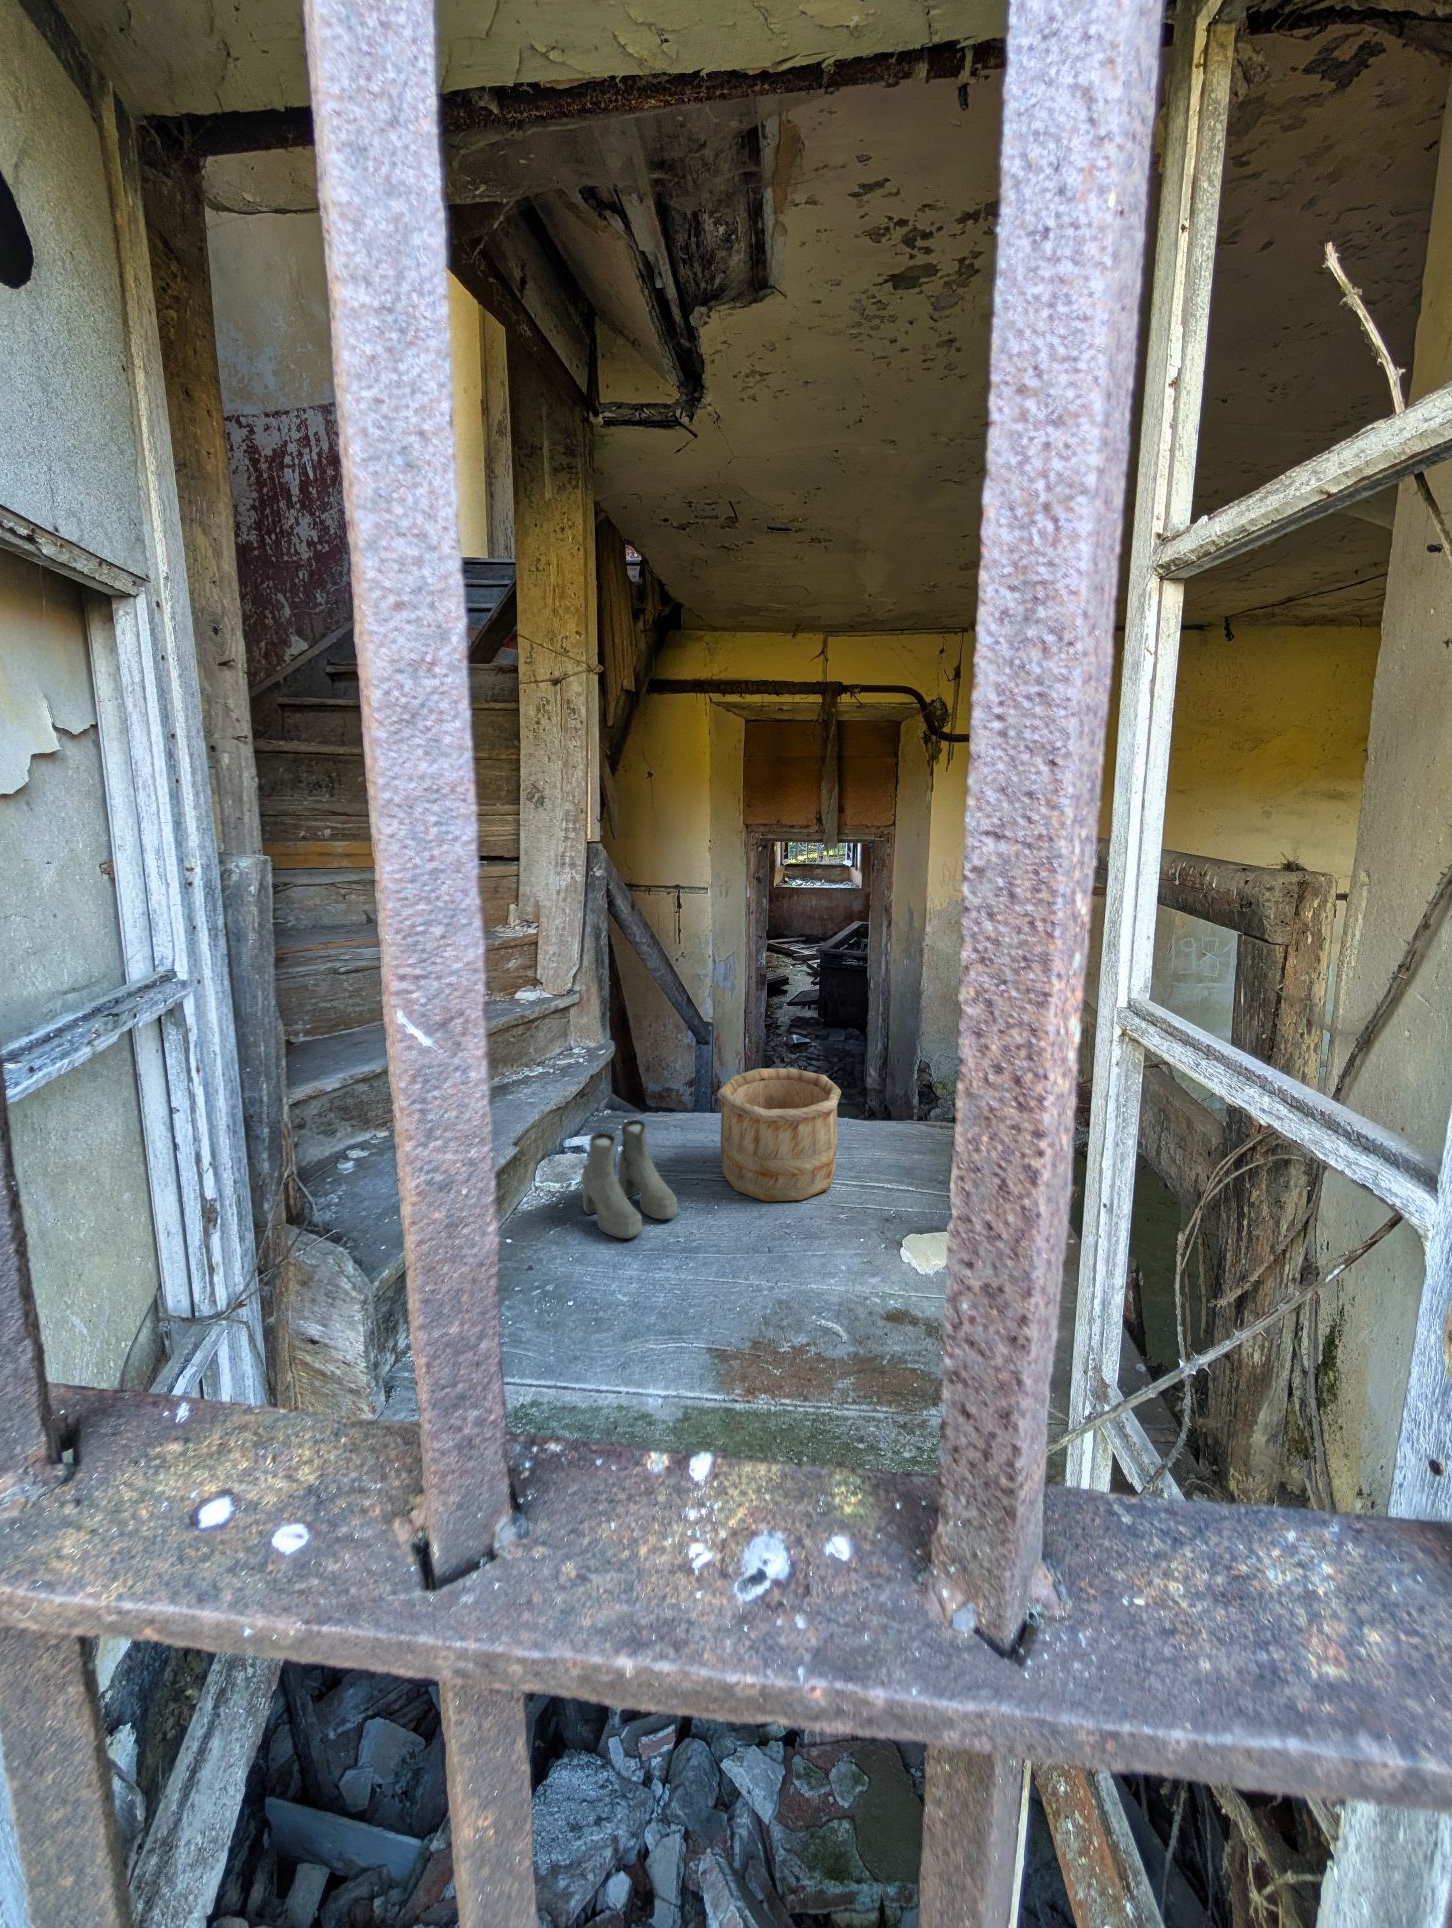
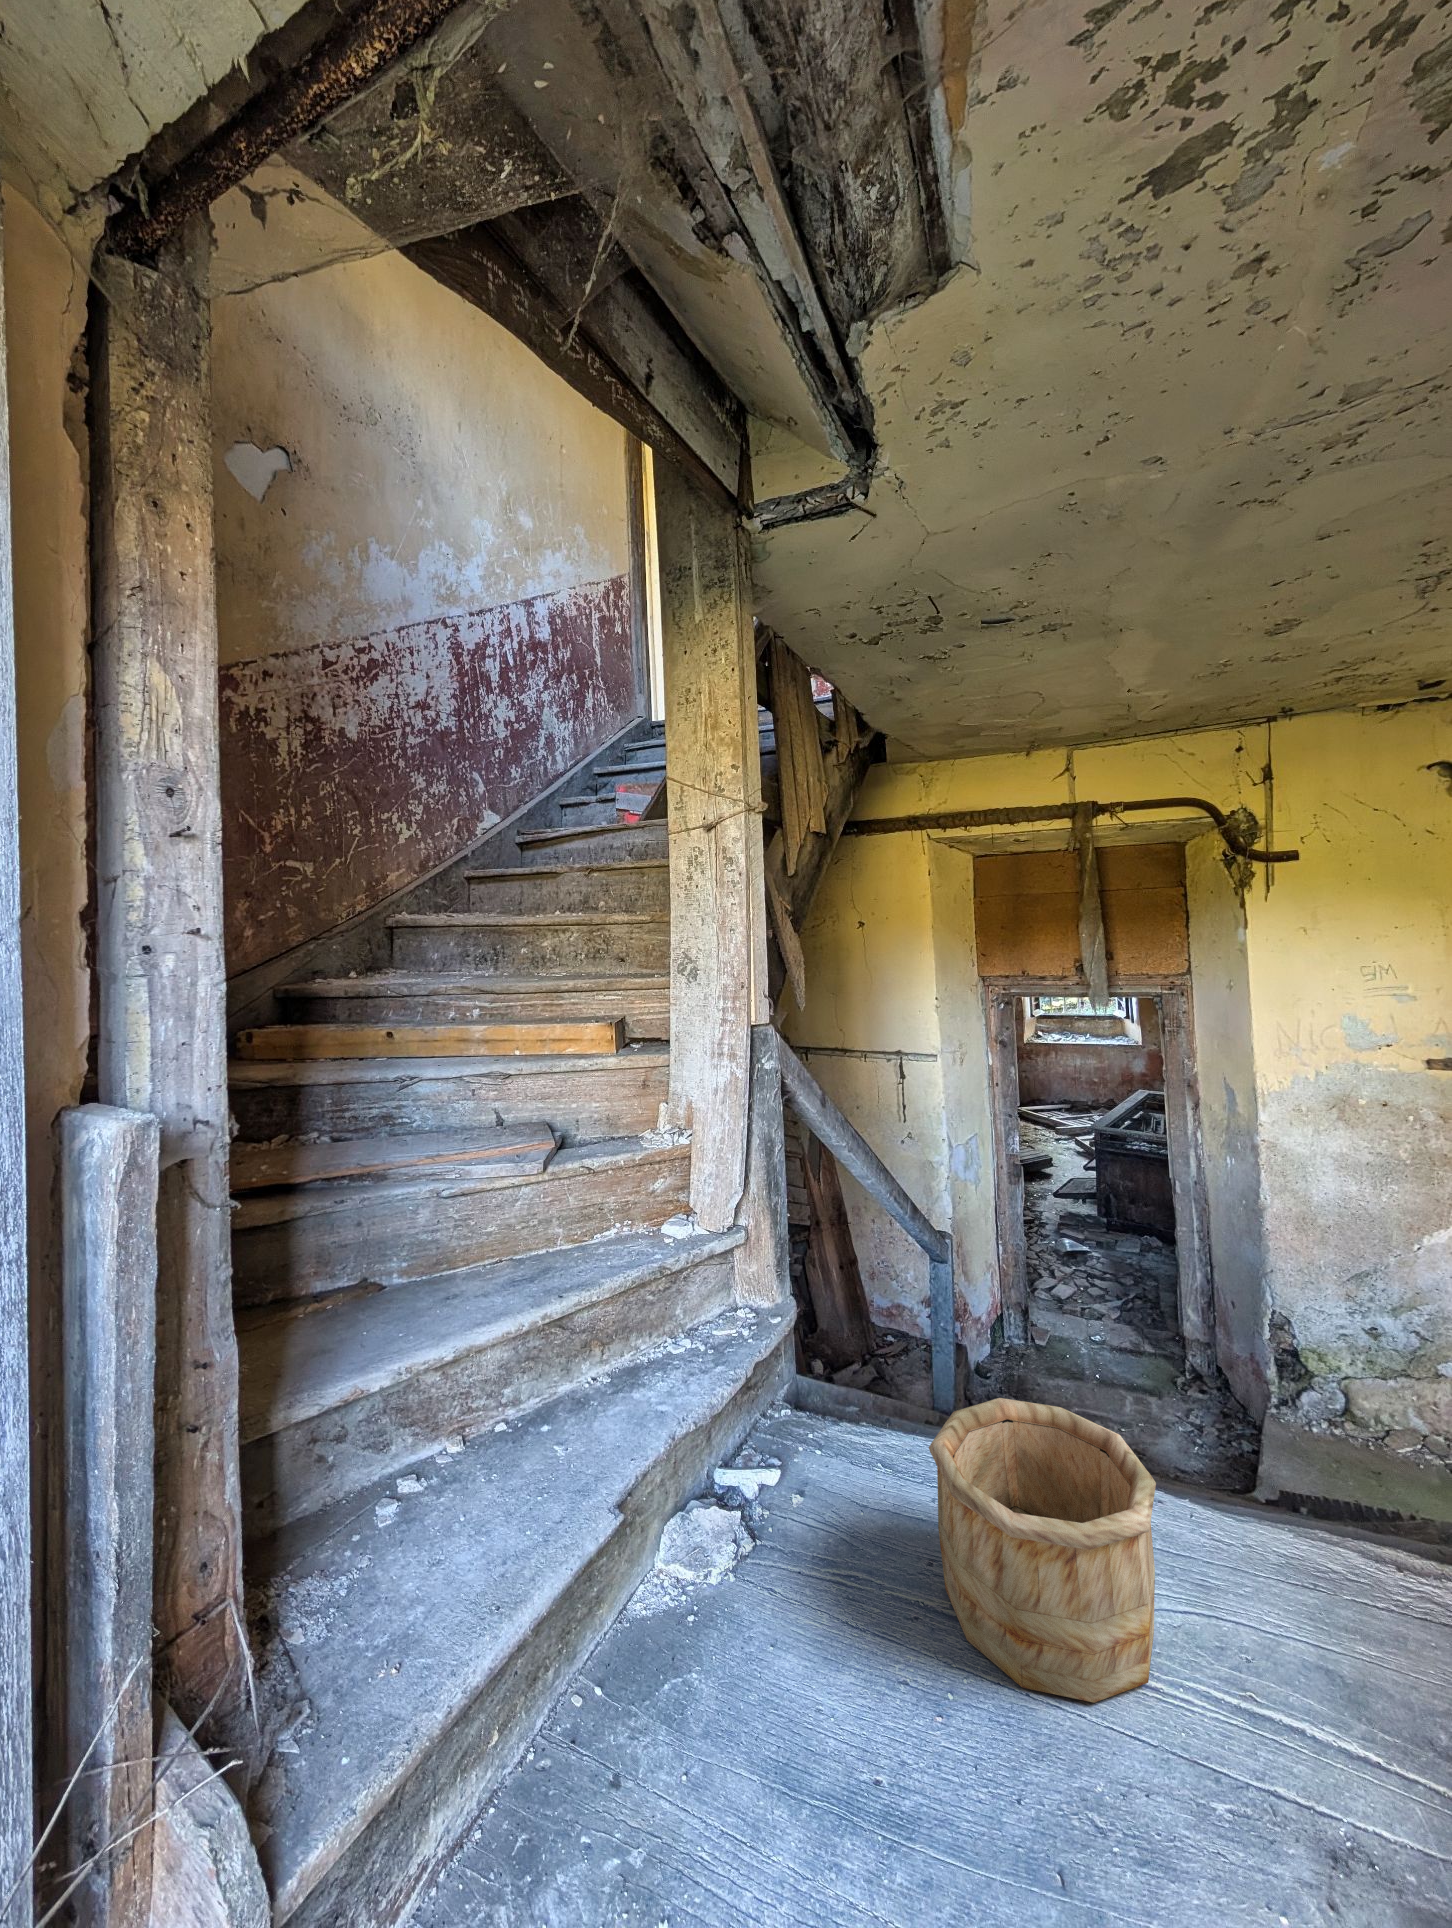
boots: present [581,1120,678,1239] -> none [709,1478,860,1734]

